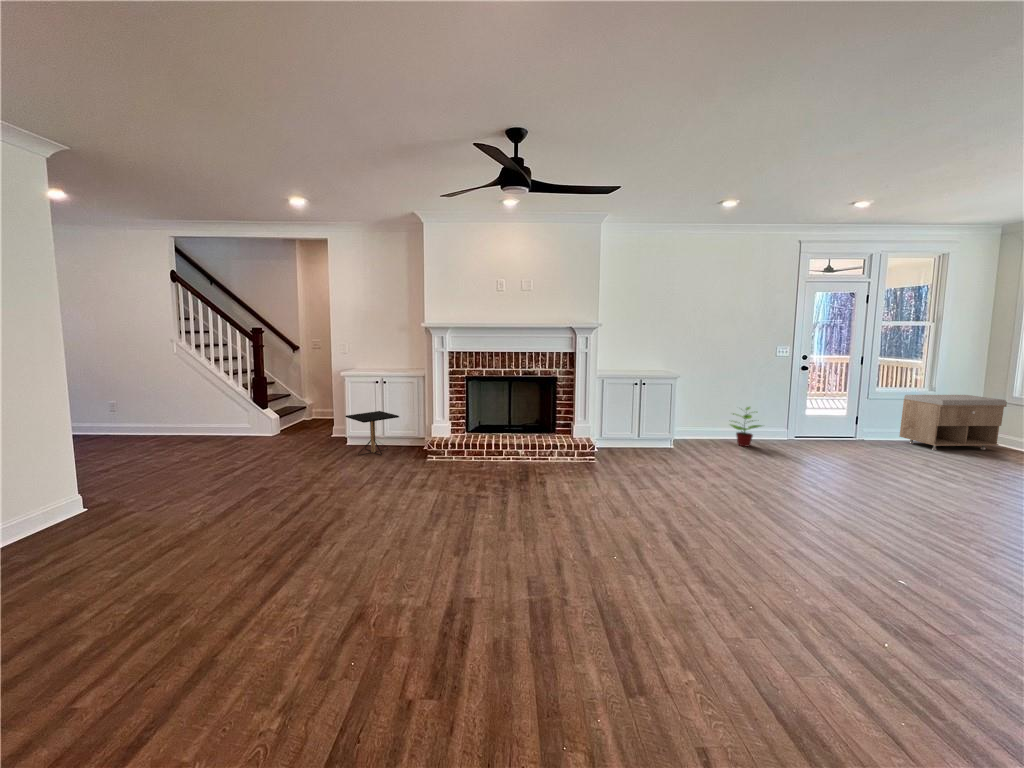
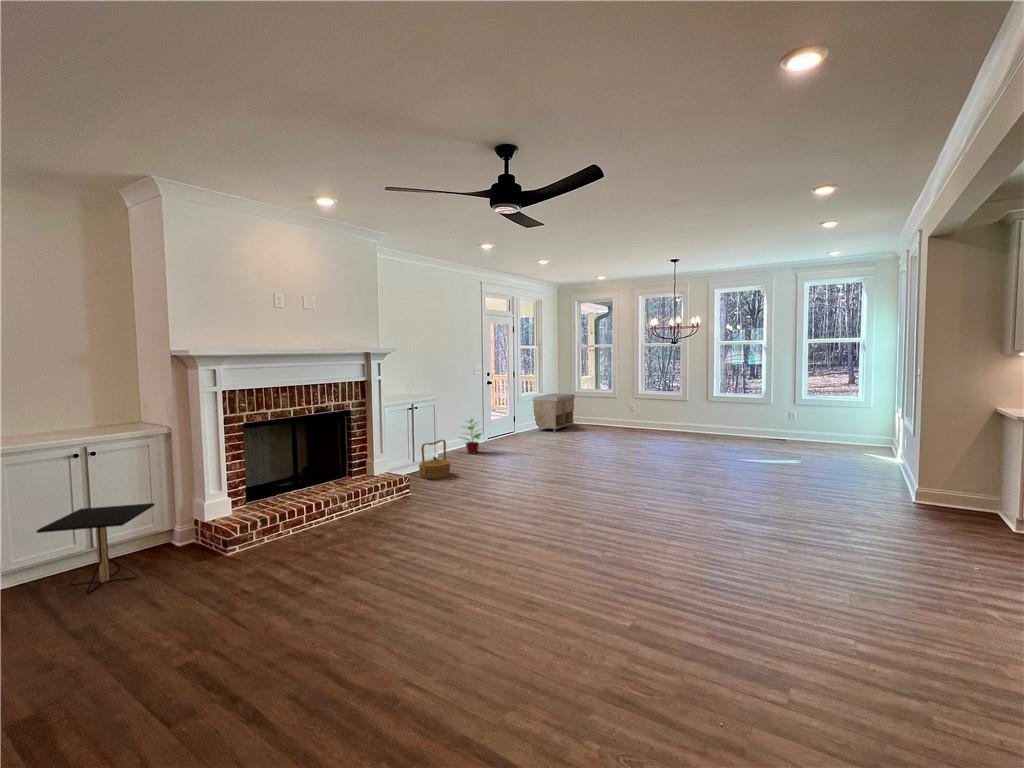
woven basket: none [635,420,671,458] -> present [419,440,451,479]

